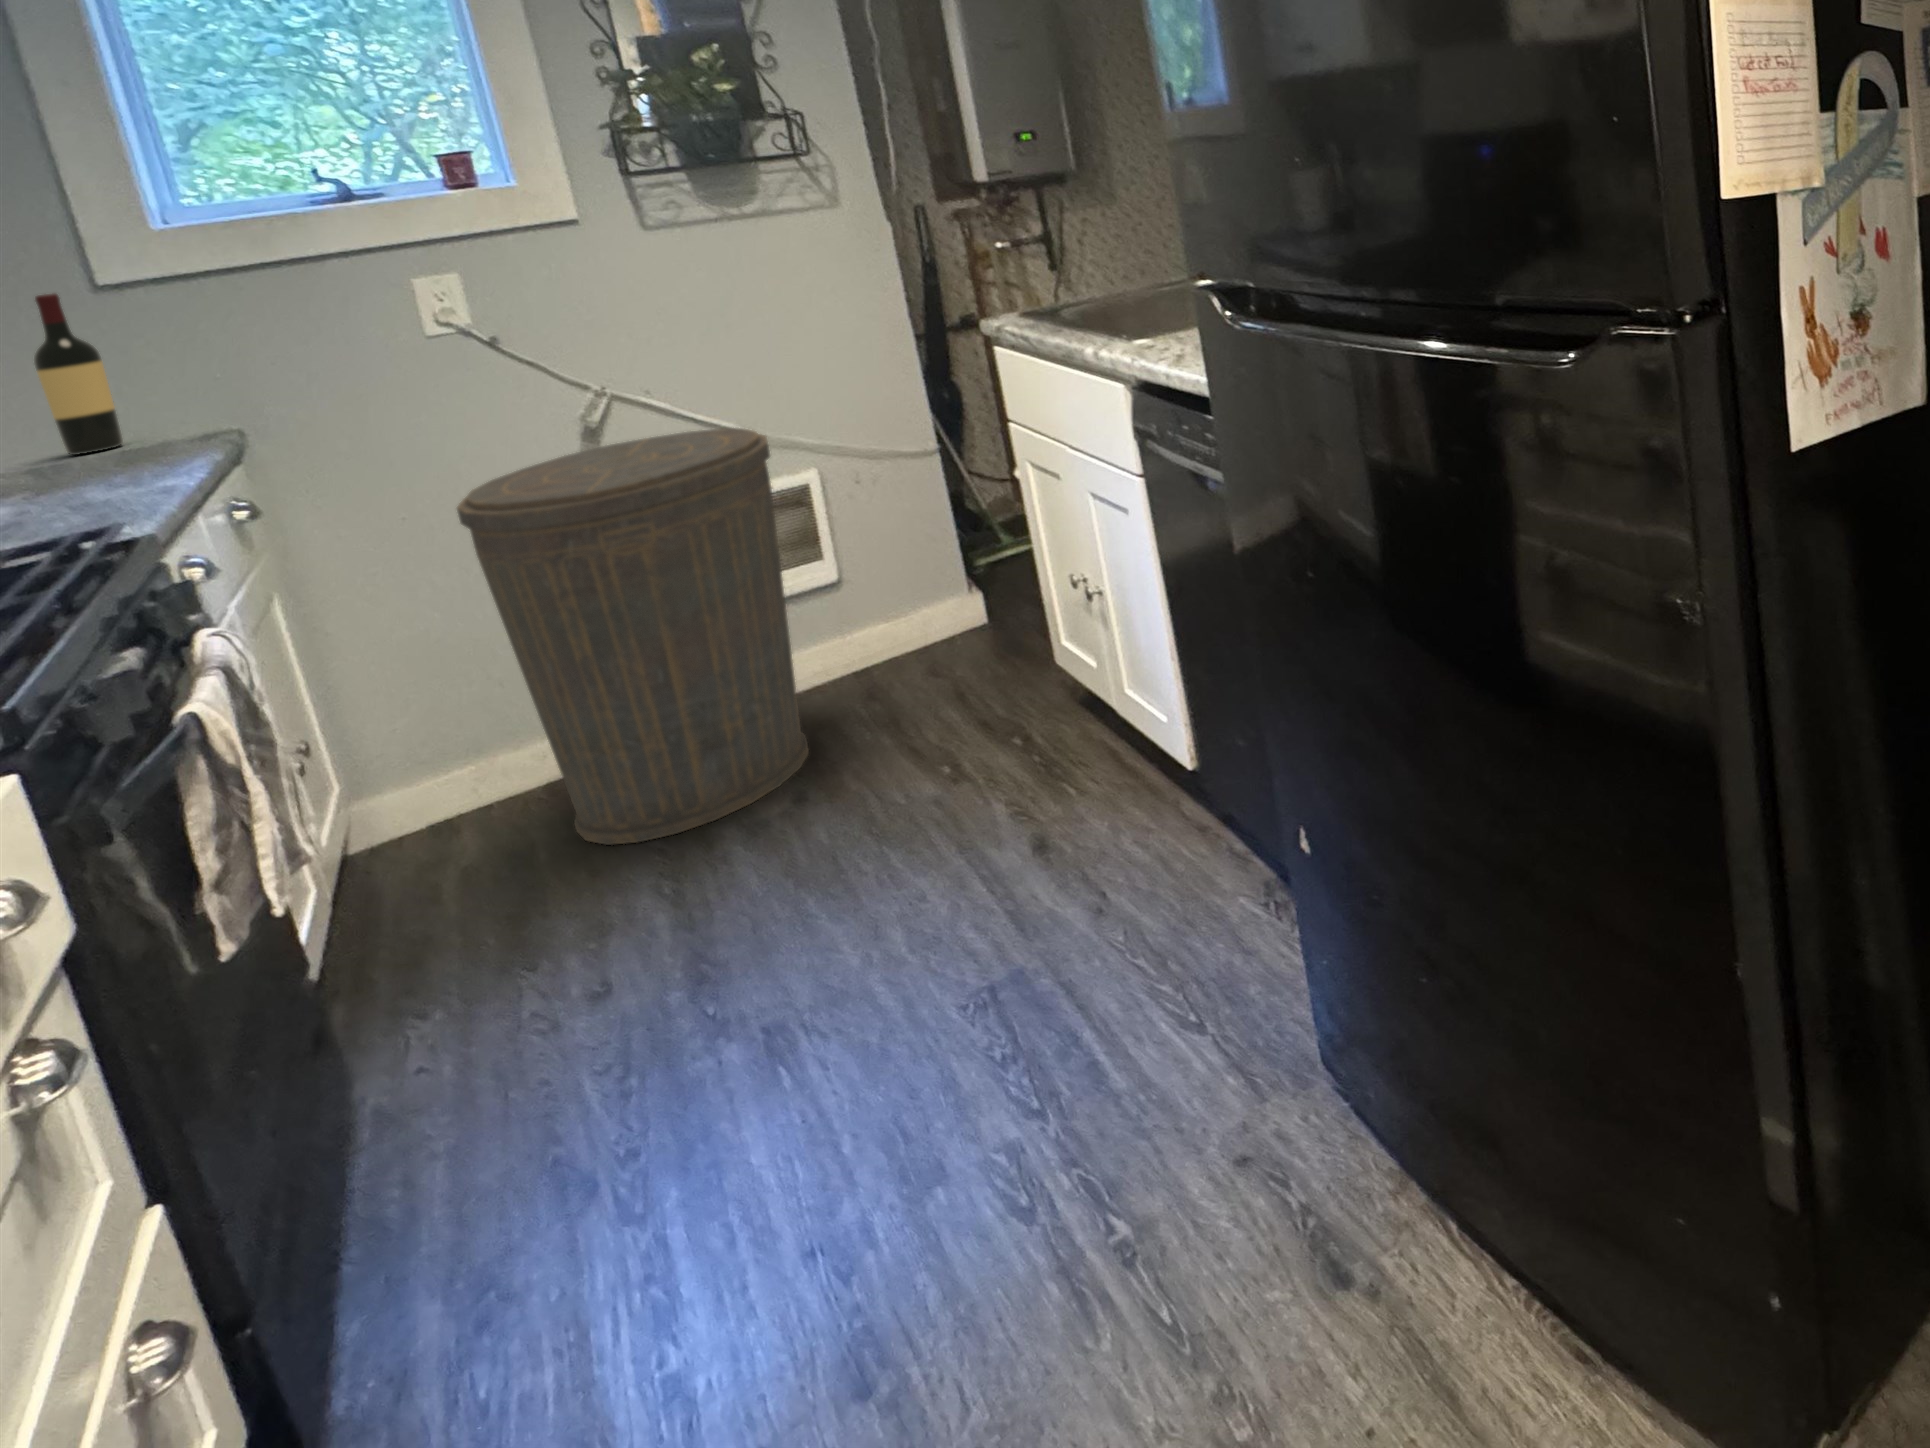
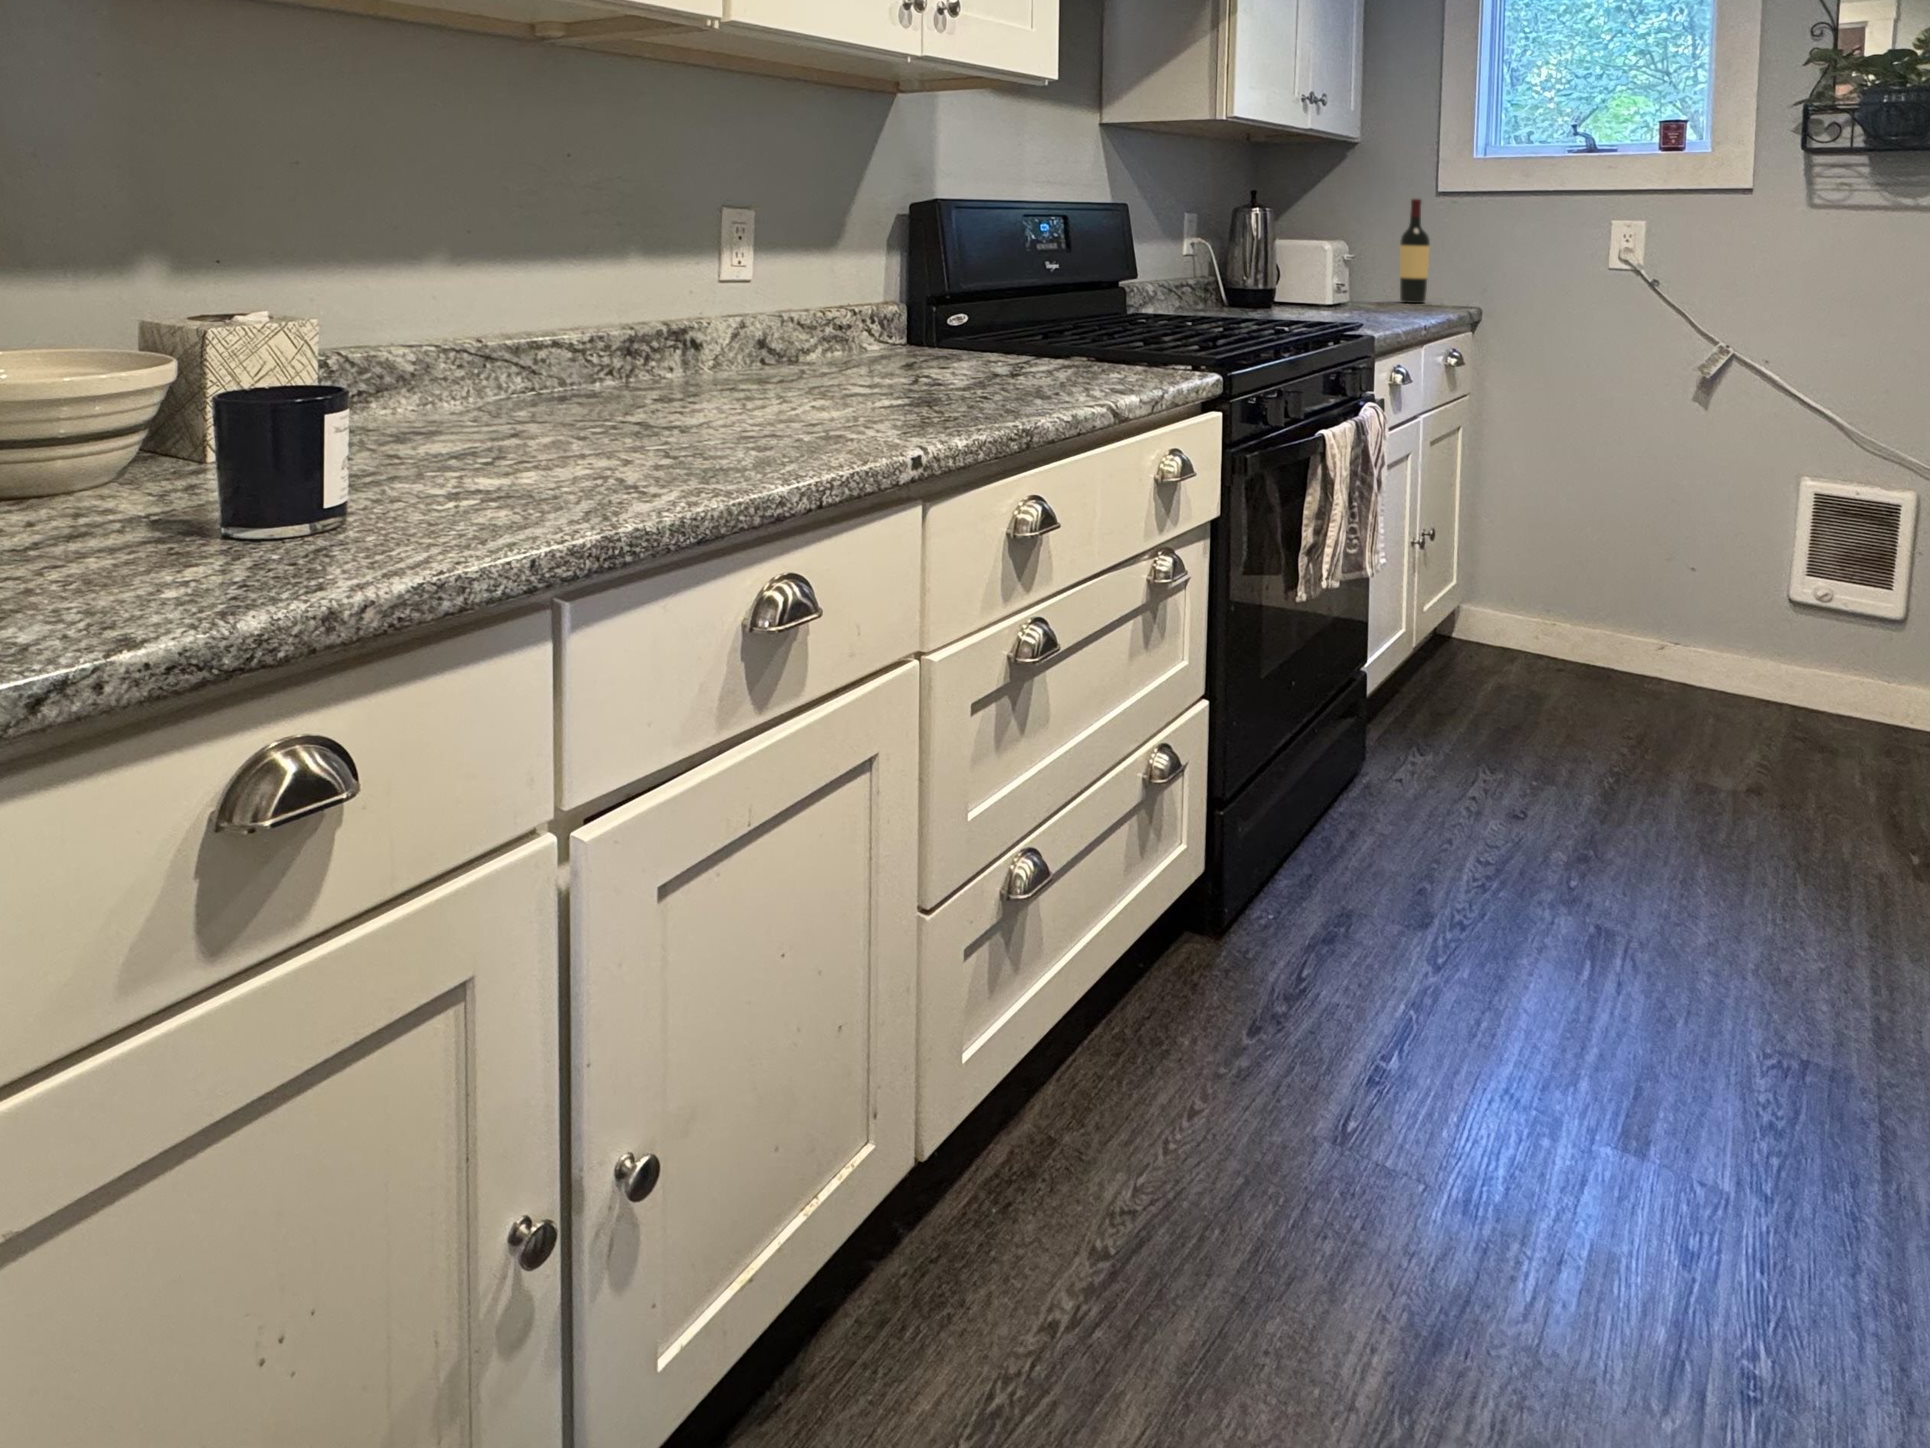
trash can: present [457,428,809,845] -> none [1575,393,1851,765]

